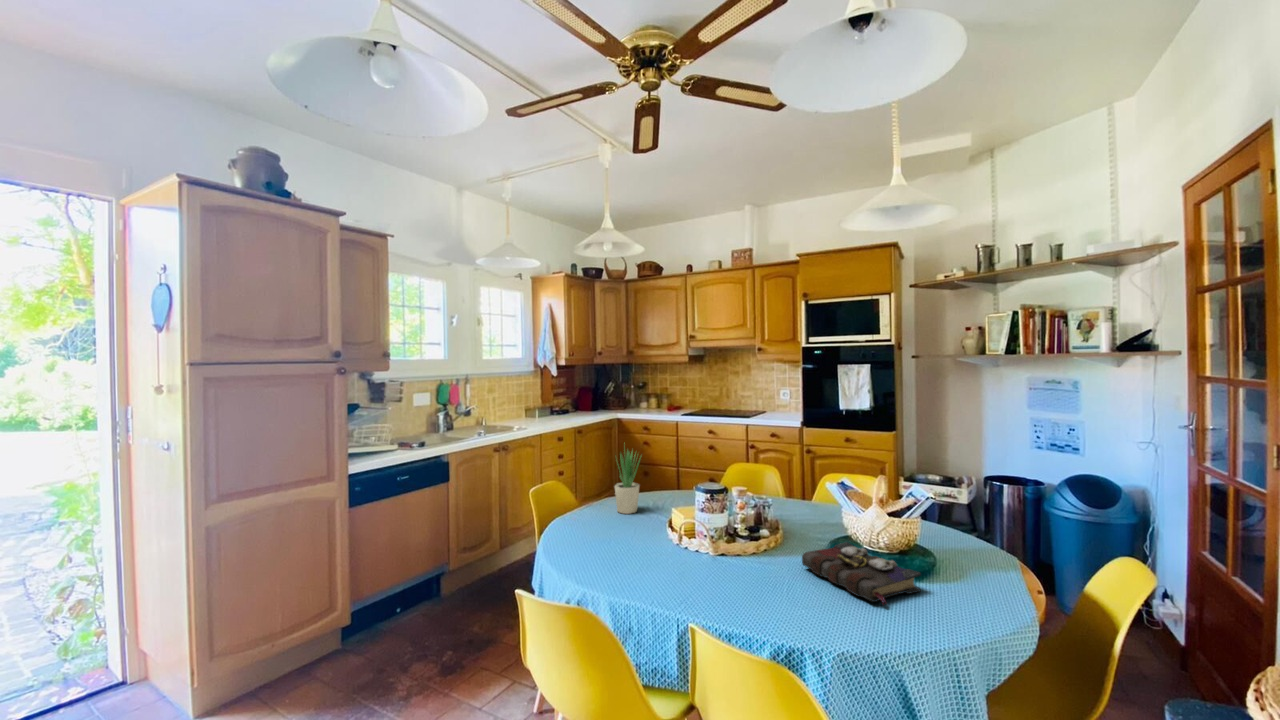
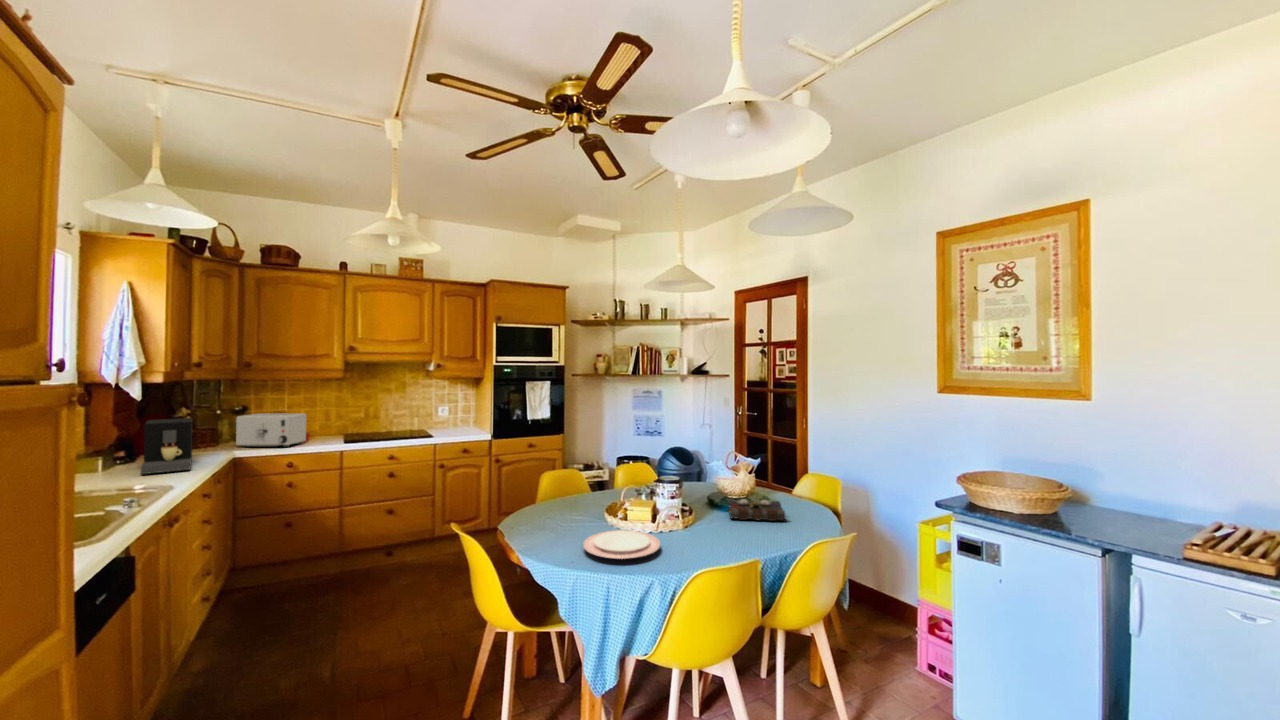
coffee maker: none [547,387,587,419] -> present [141,418,192,474]
toaster: none [625,388,663,413] -> present [236,414,306,447]
potted plant: present [615,450,640,514] -> none [542,462,570,535]
plate: none [570,521,658,553] -> present [583,530,660,559]

